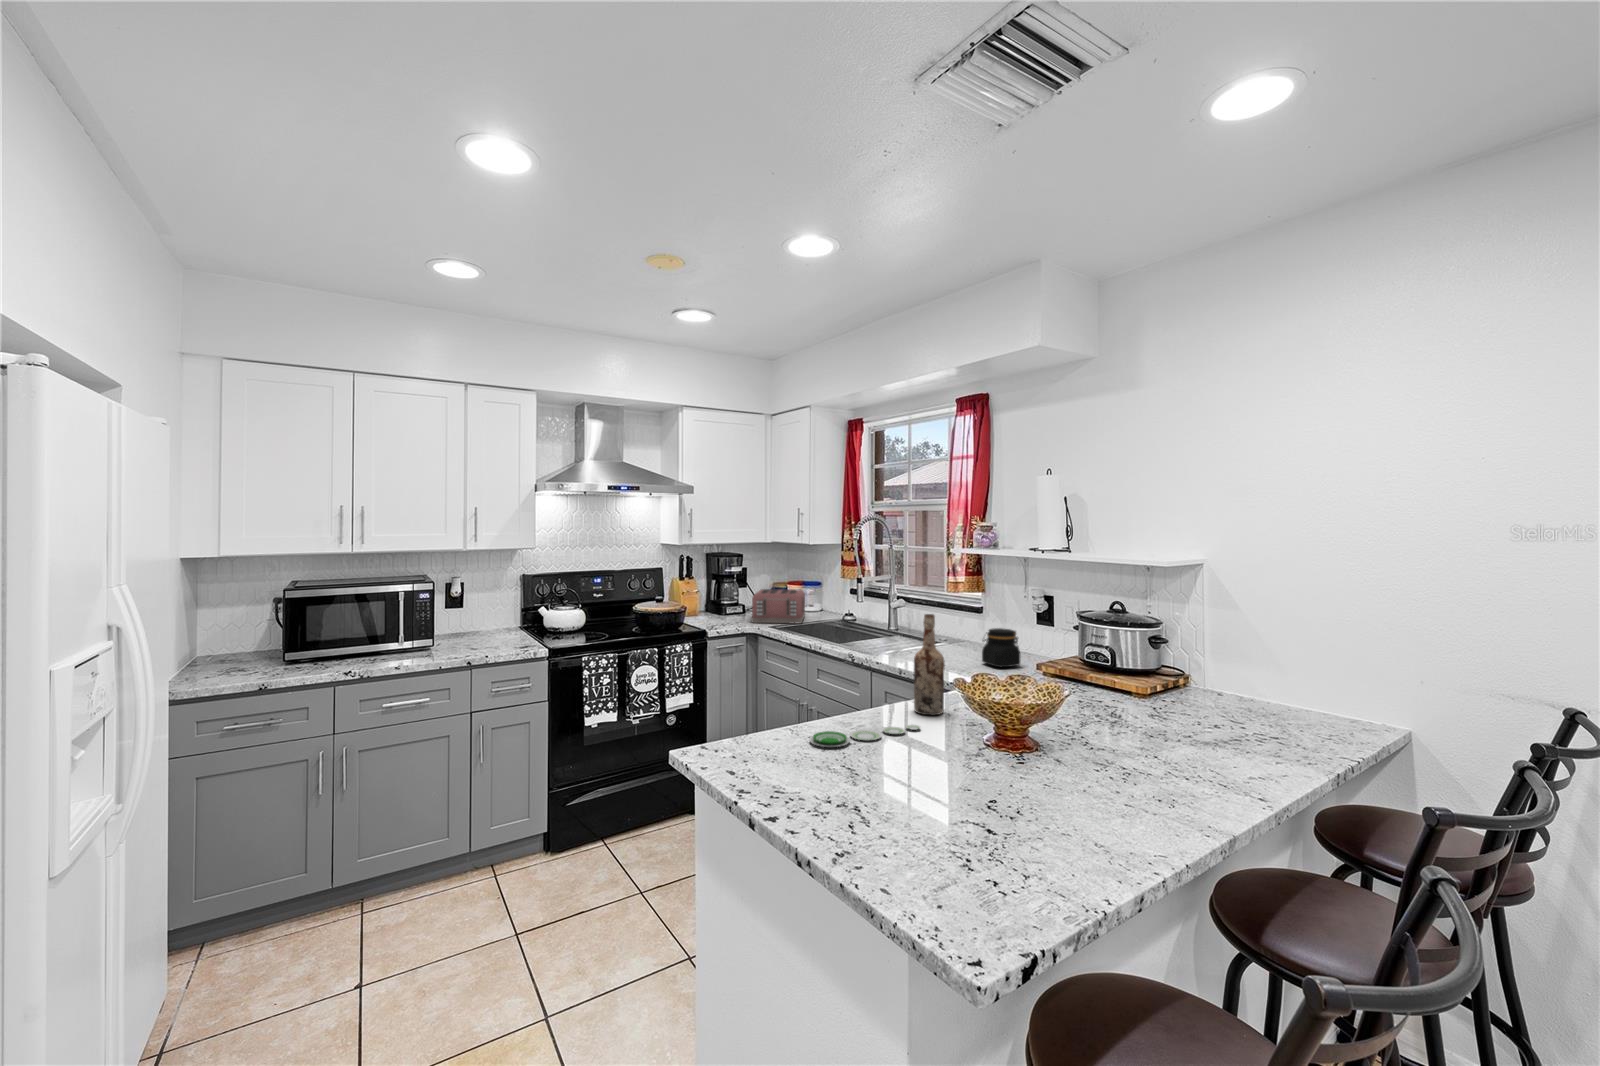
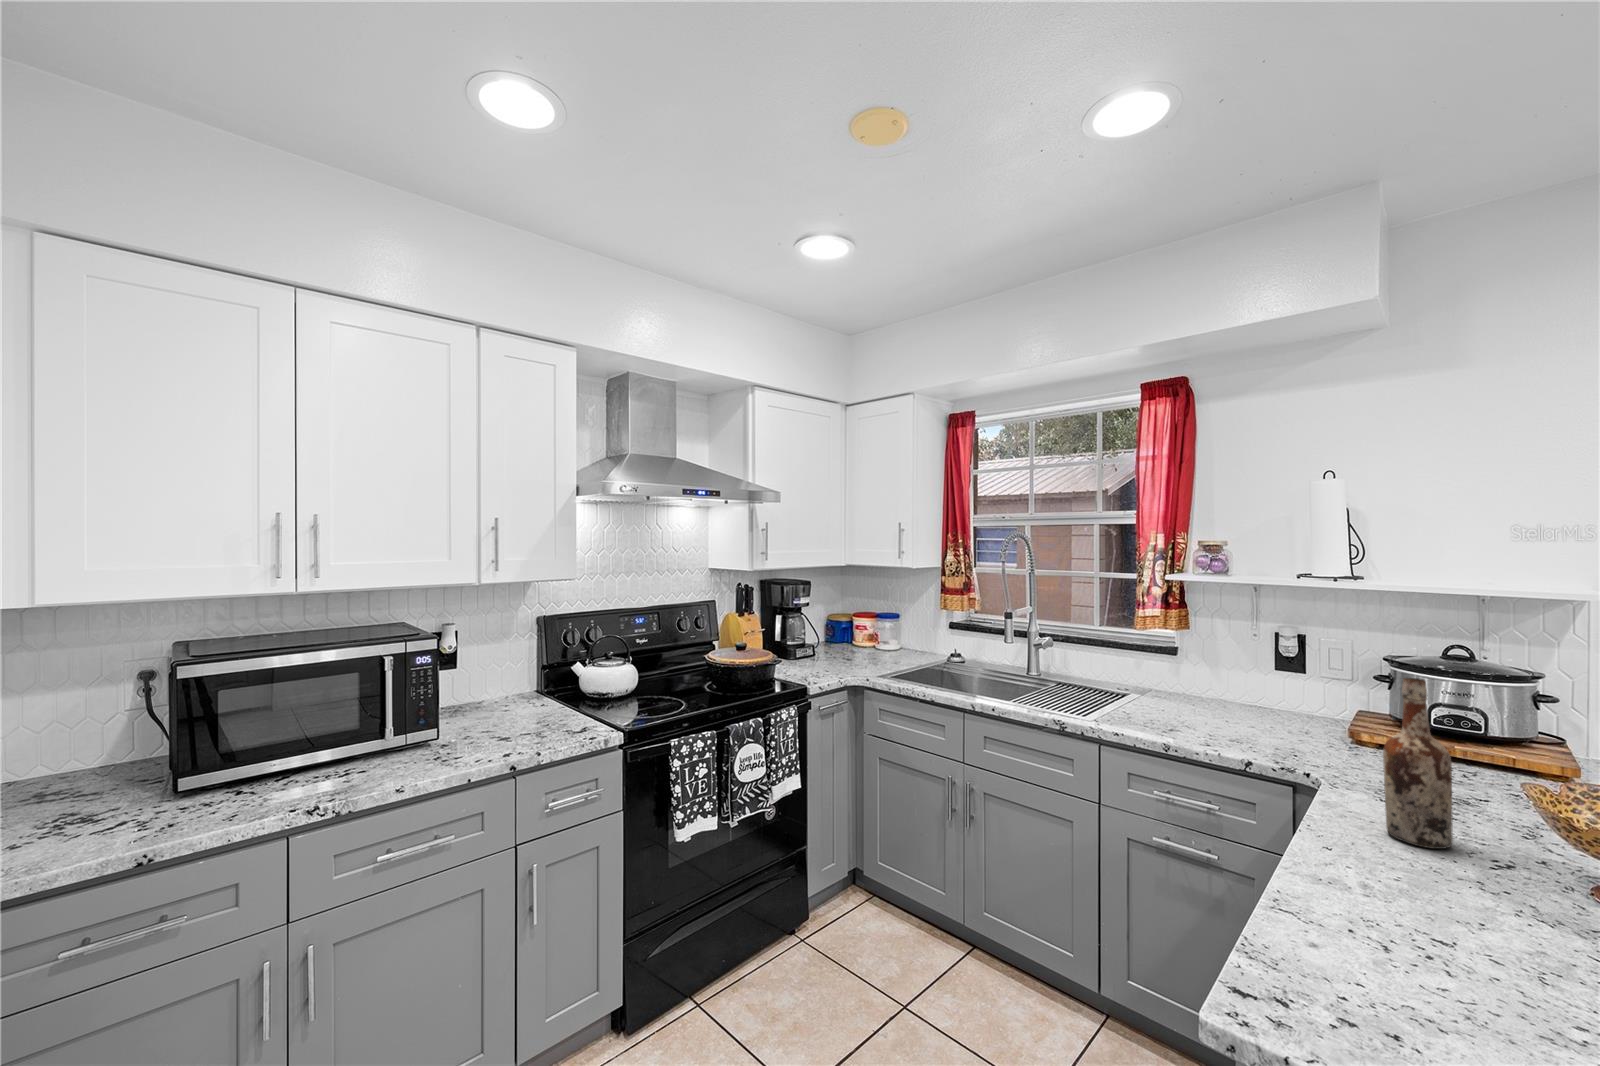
toaster: present [751,589,805,624] -> none [833,623,910,670]
jar: present [982,628,1020,667] -> none [1248,676,1309,731]
plate: present [810,725,920,747] -> none [1414,881,1527,976]

